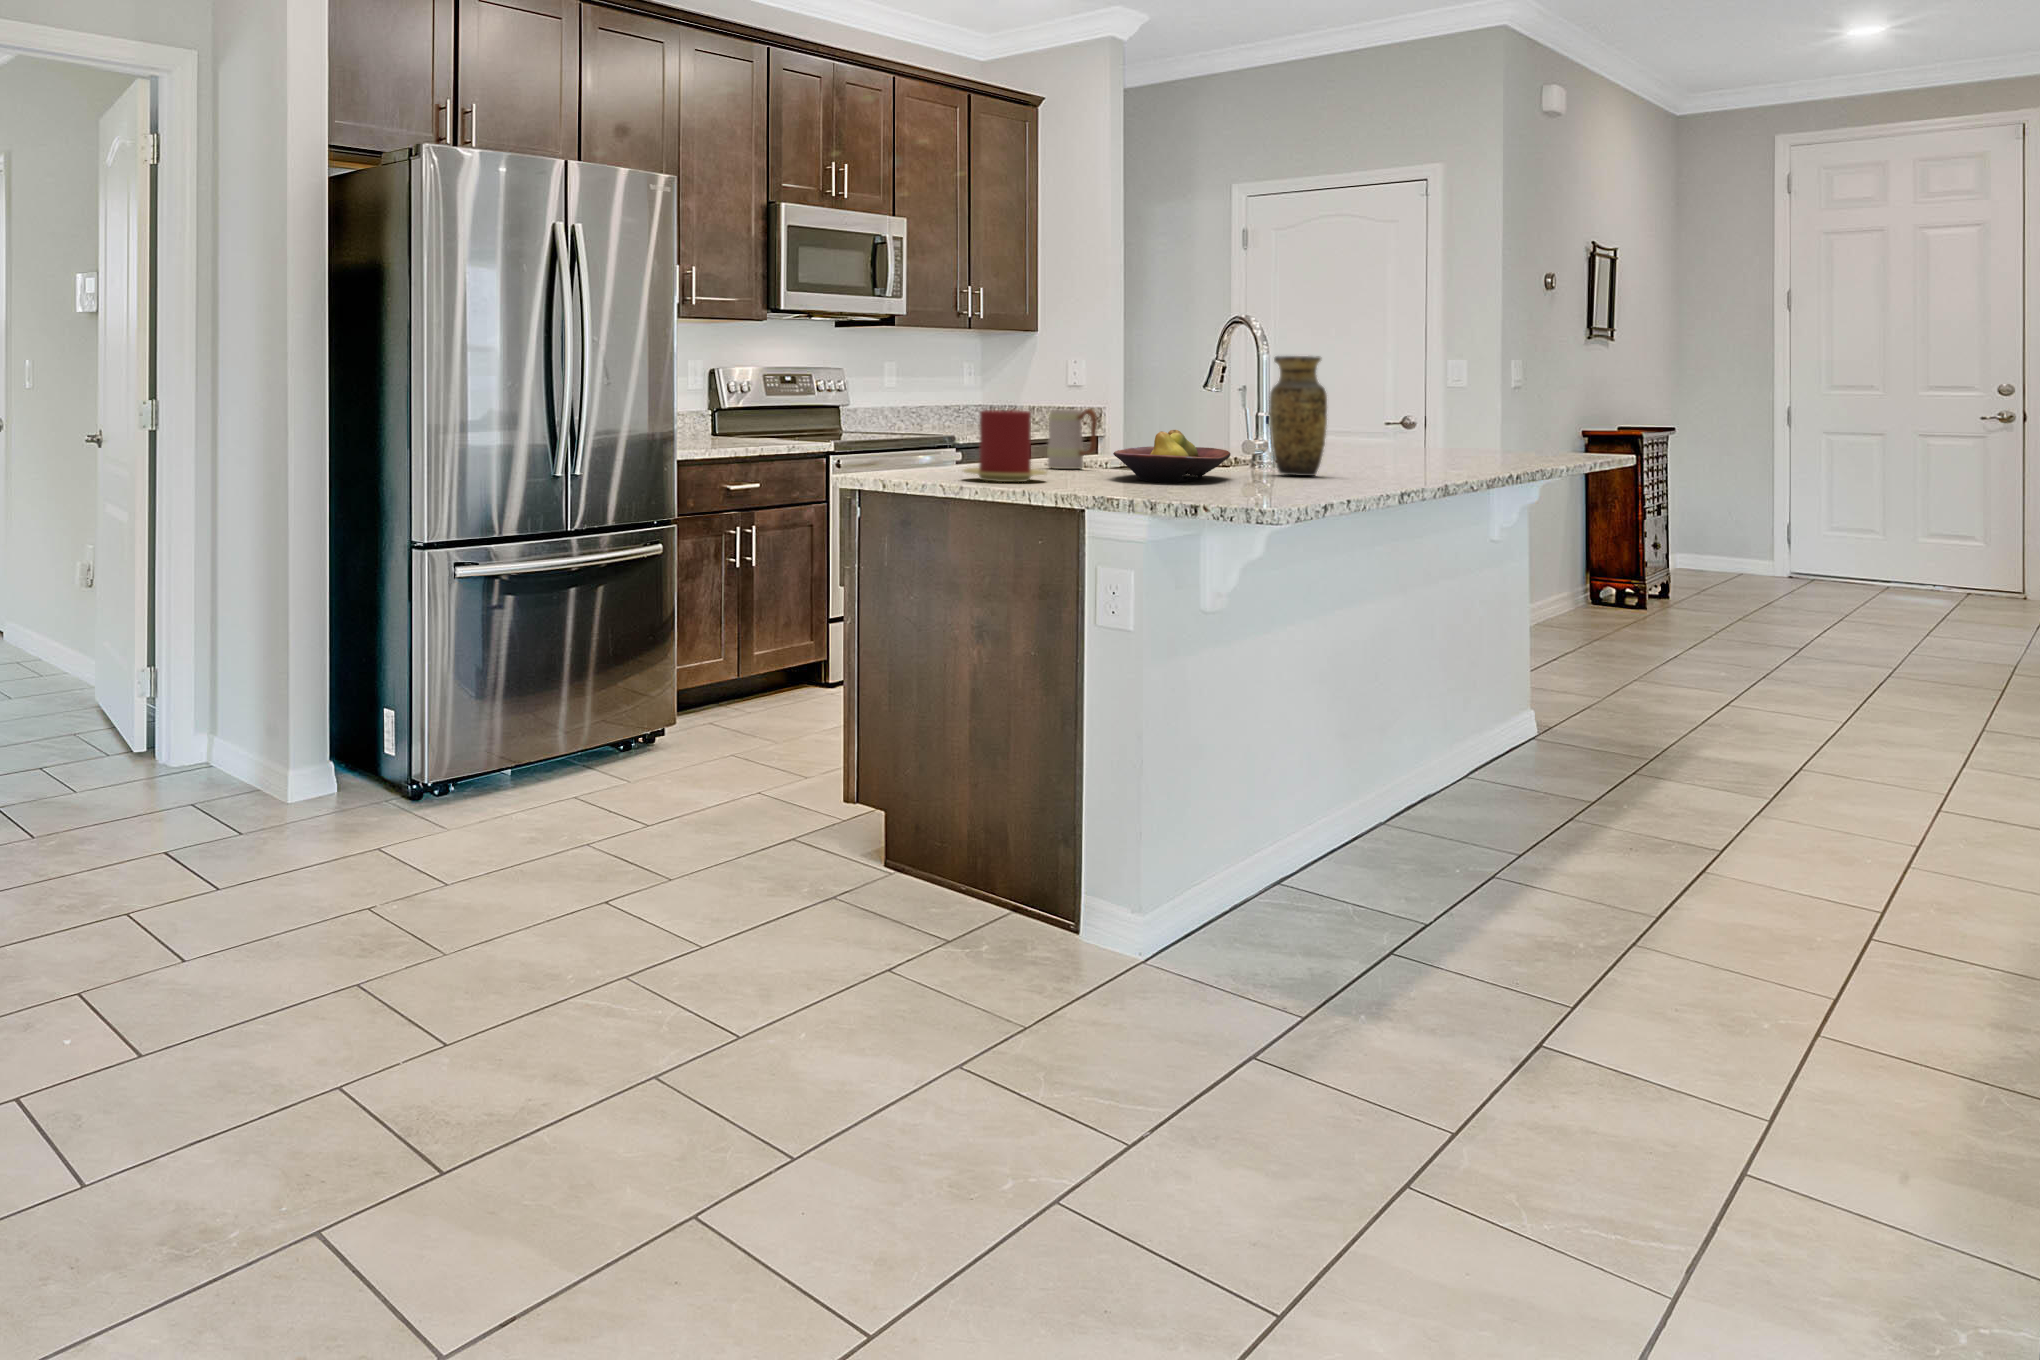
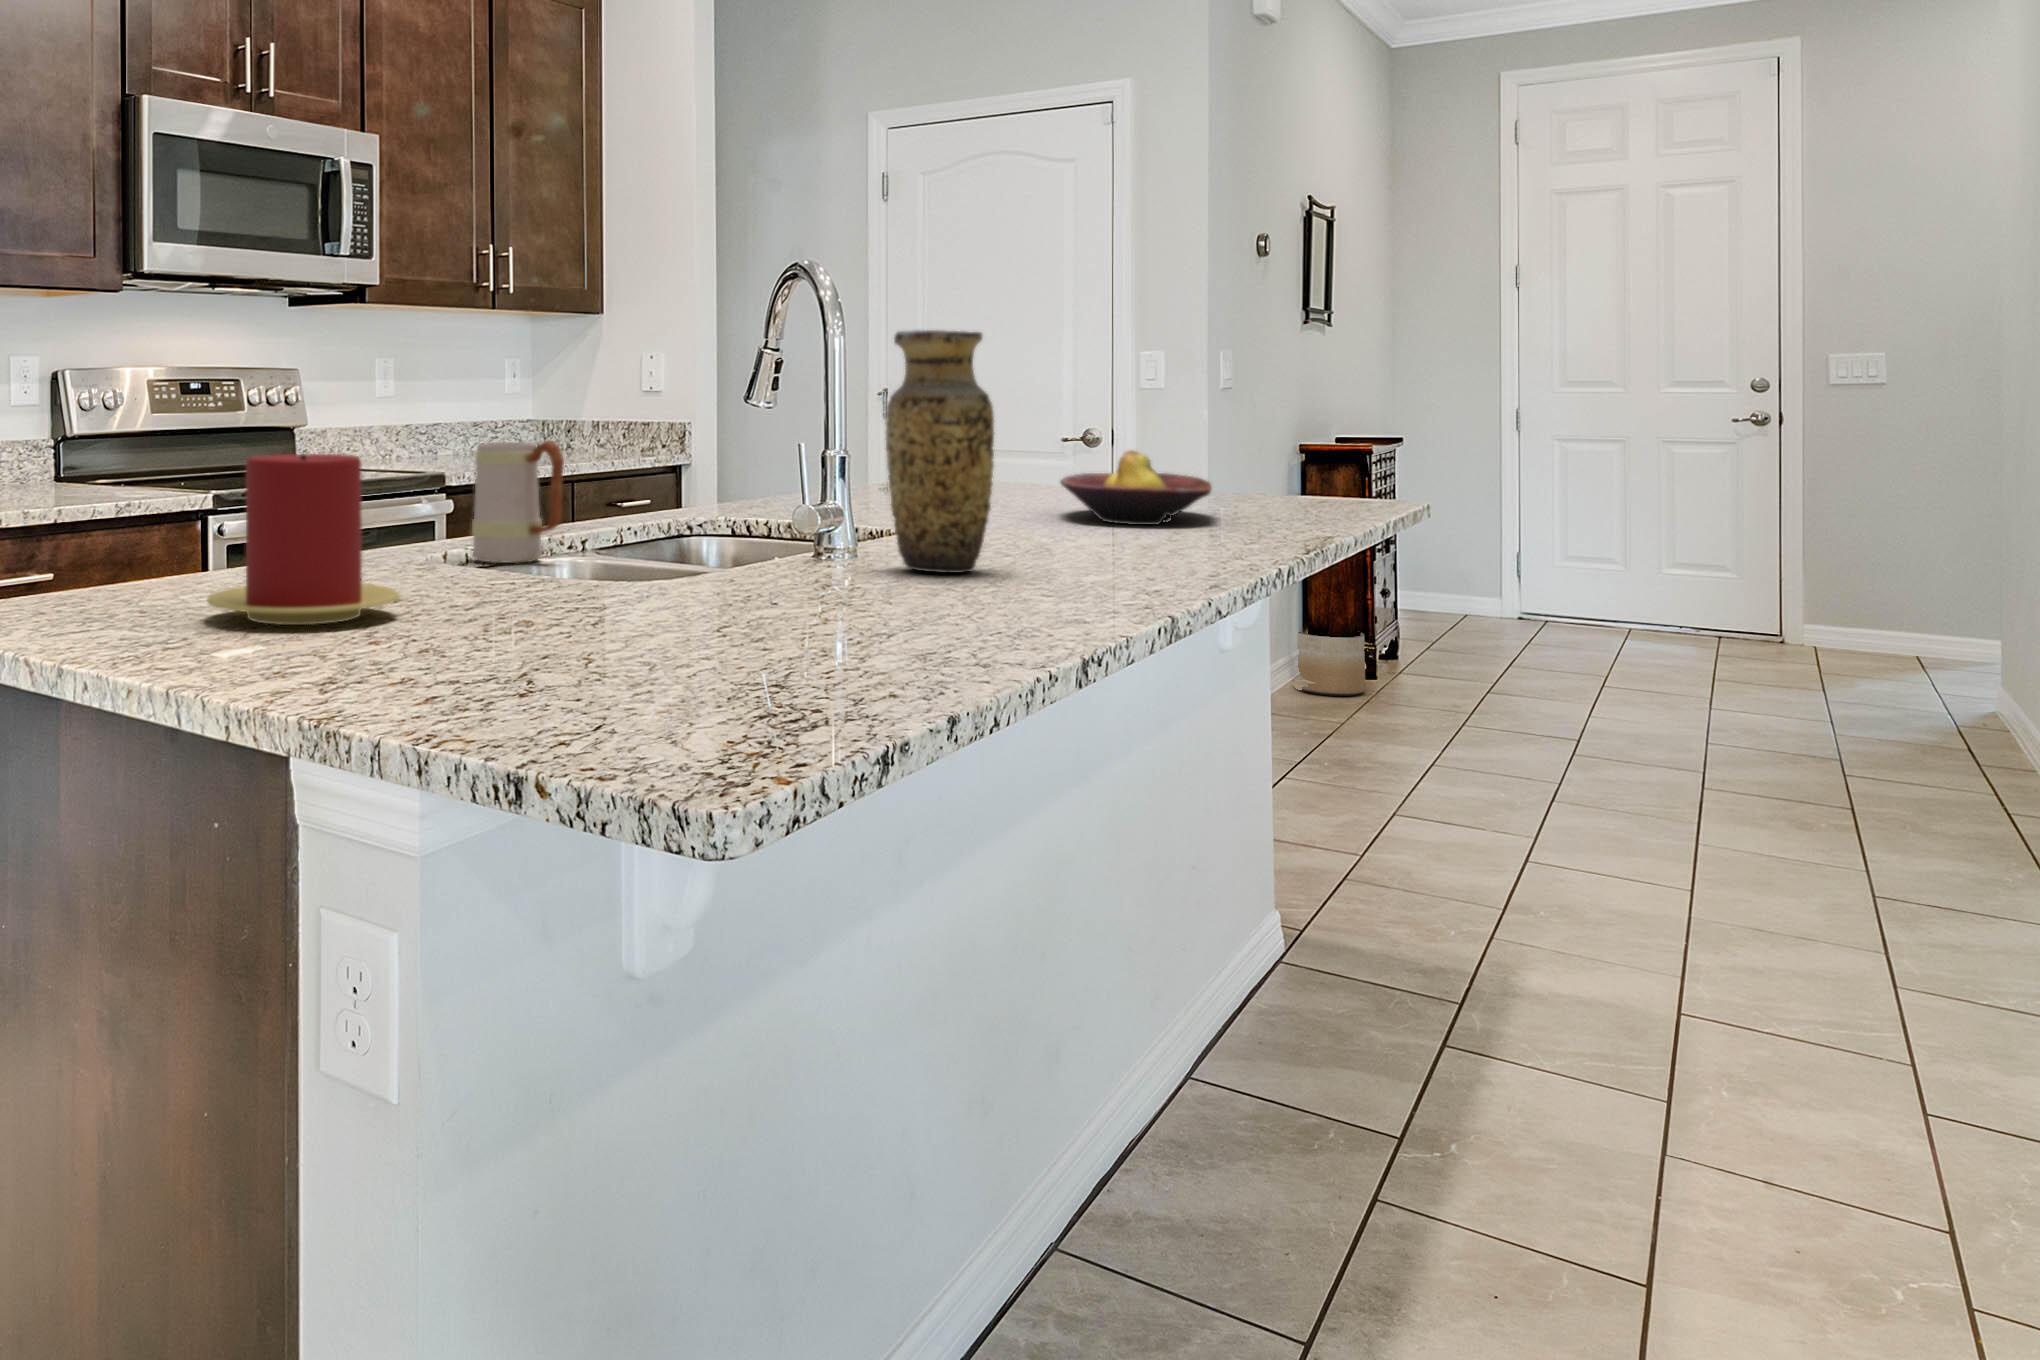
fruit bowl: present [1113,430,1230,483] -> present [1060,450,1212,525]
planter: none [1573,569,1632,620] -> present [1298,632,1365,696]

